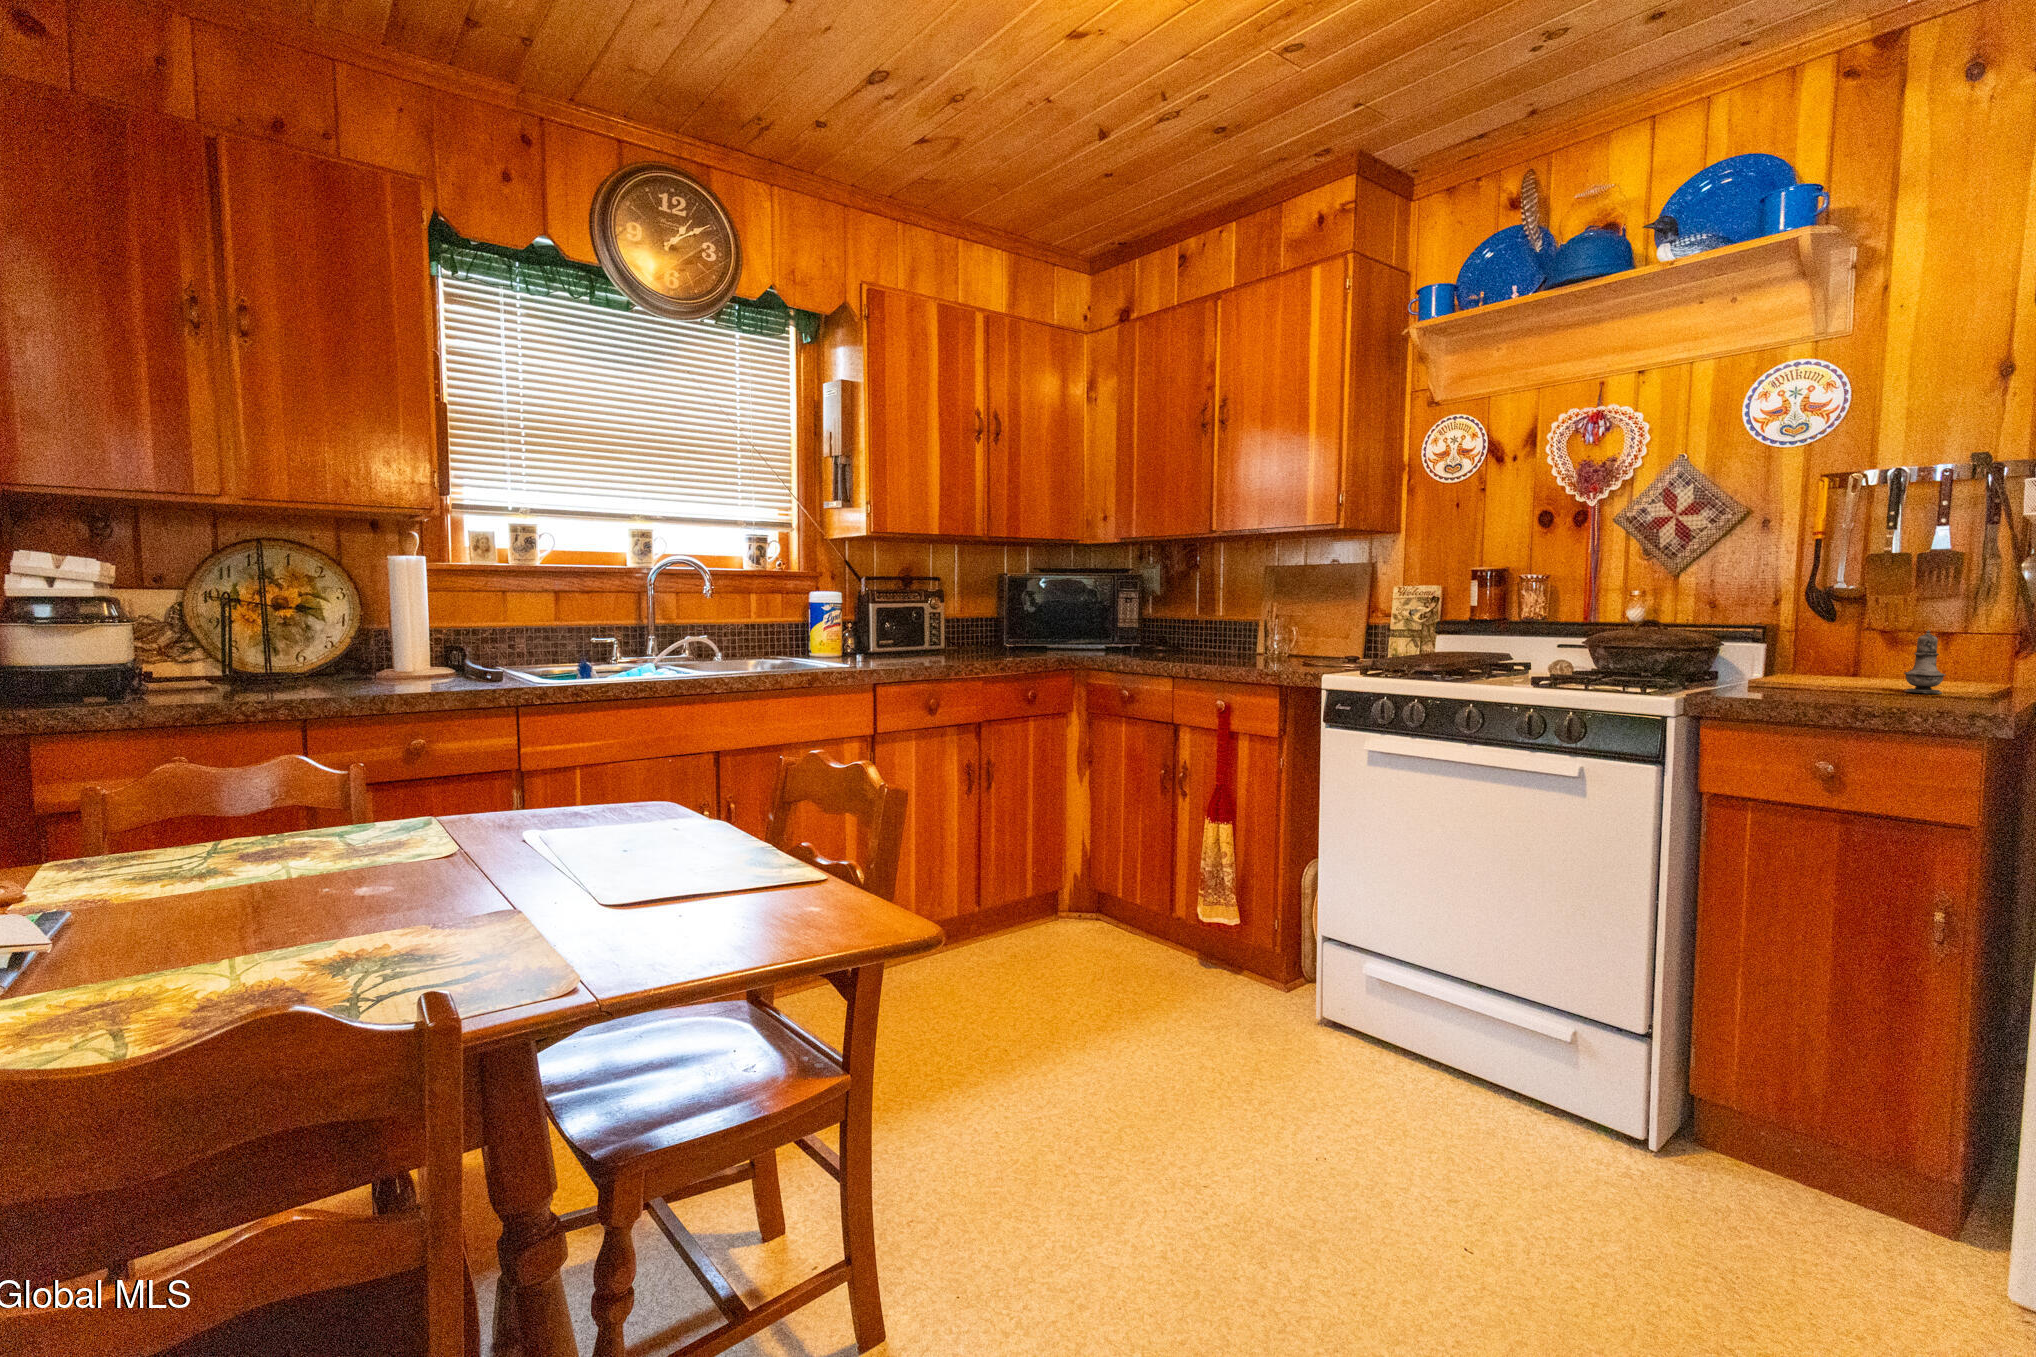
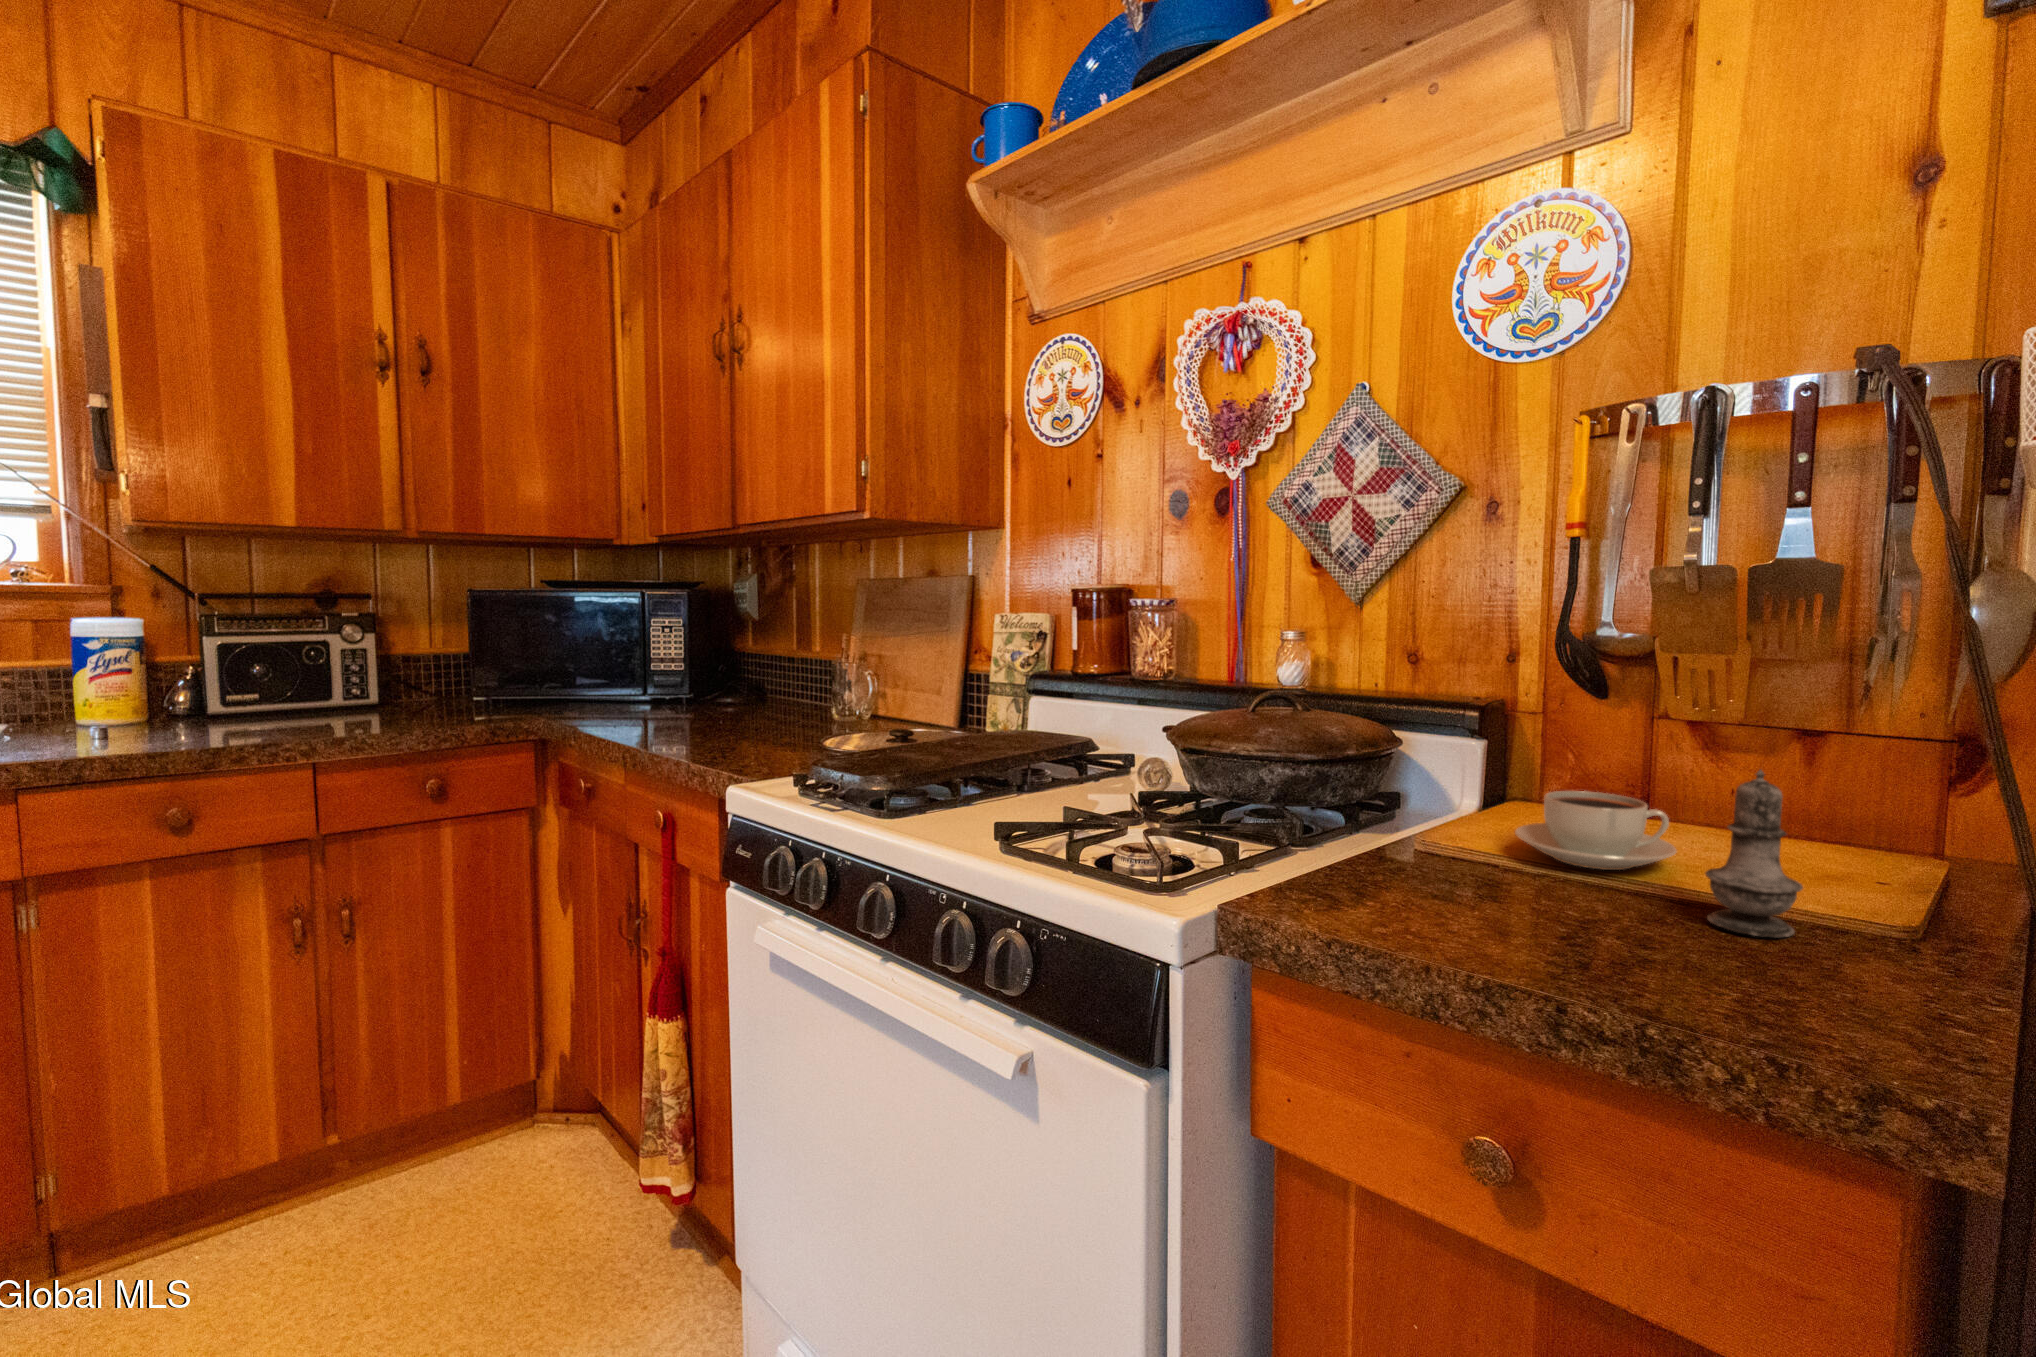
coffee cup: none [1804,655,1885,685] -> present [1515,791,1676,870]

